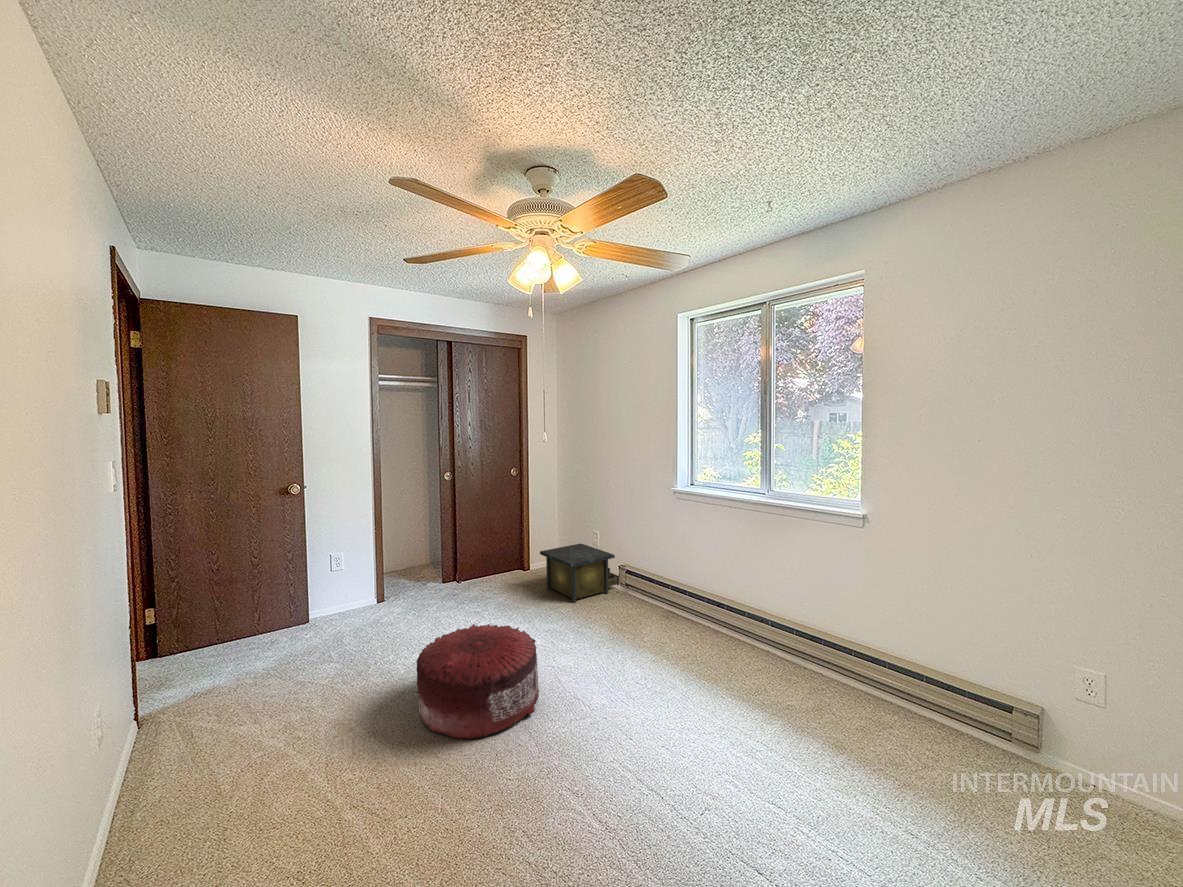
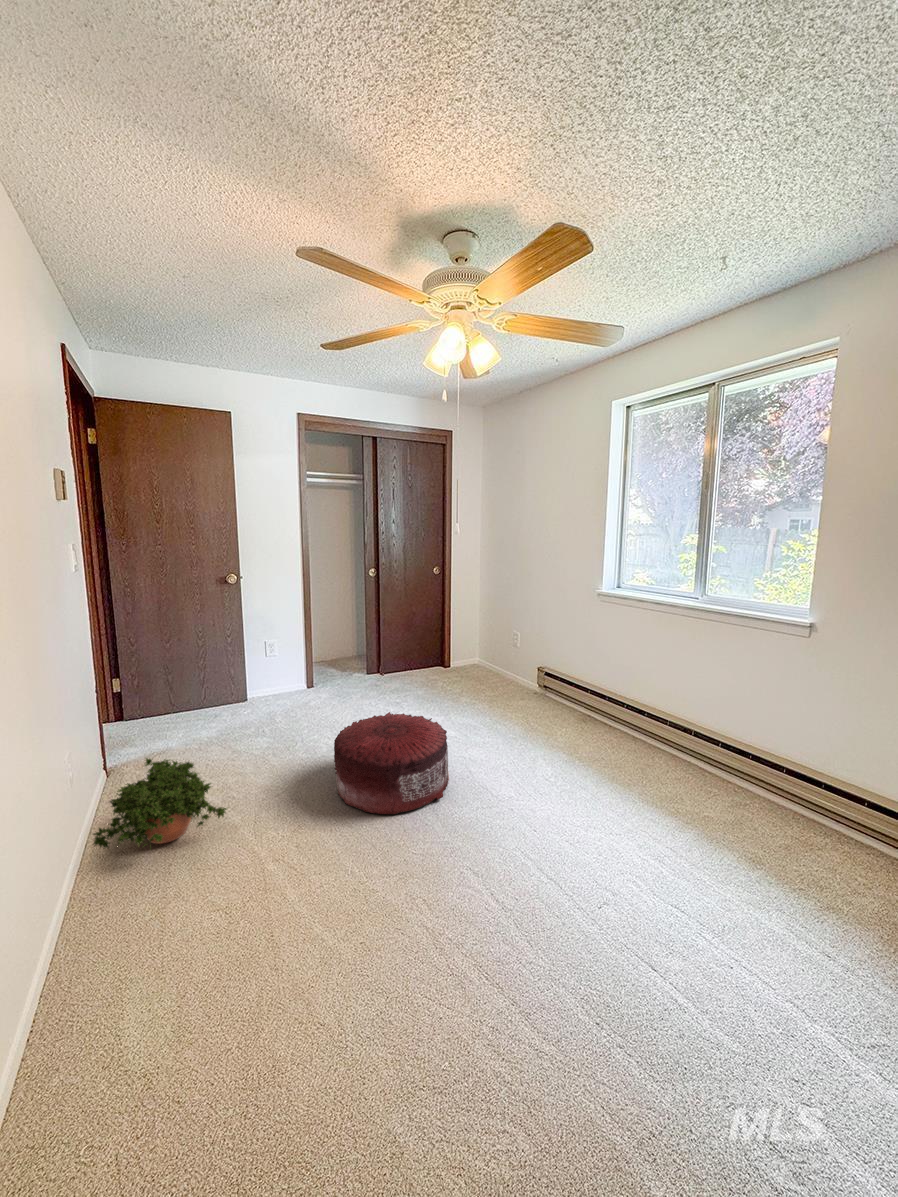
nightstand: present [540,544,619,603] -> none [459,645,539,702]
potted plant: none [122,698,299,822] -> present [93,758,227,848]

